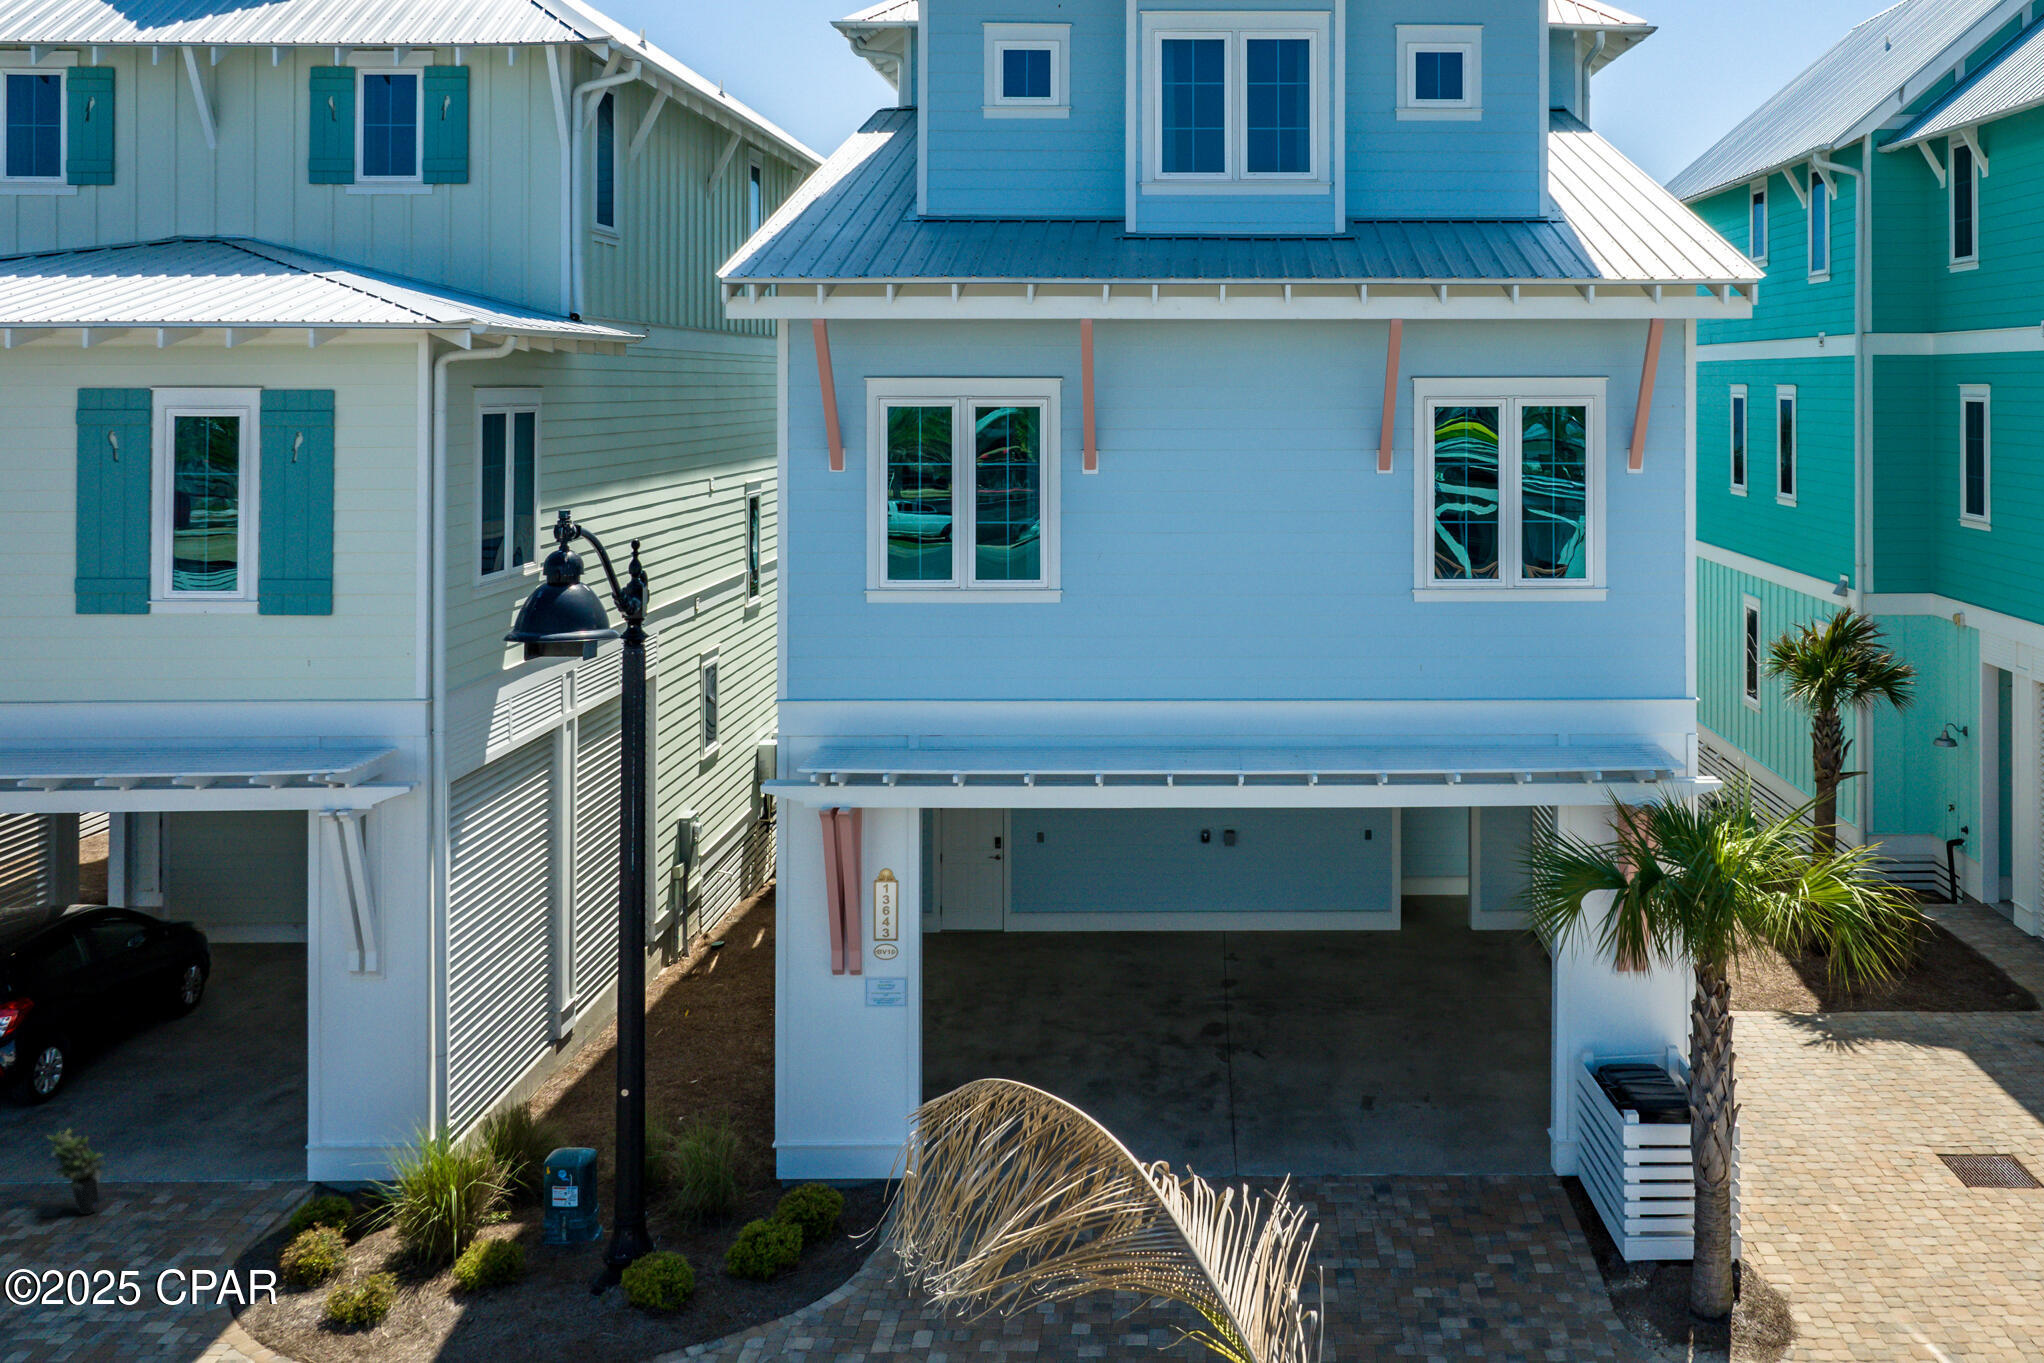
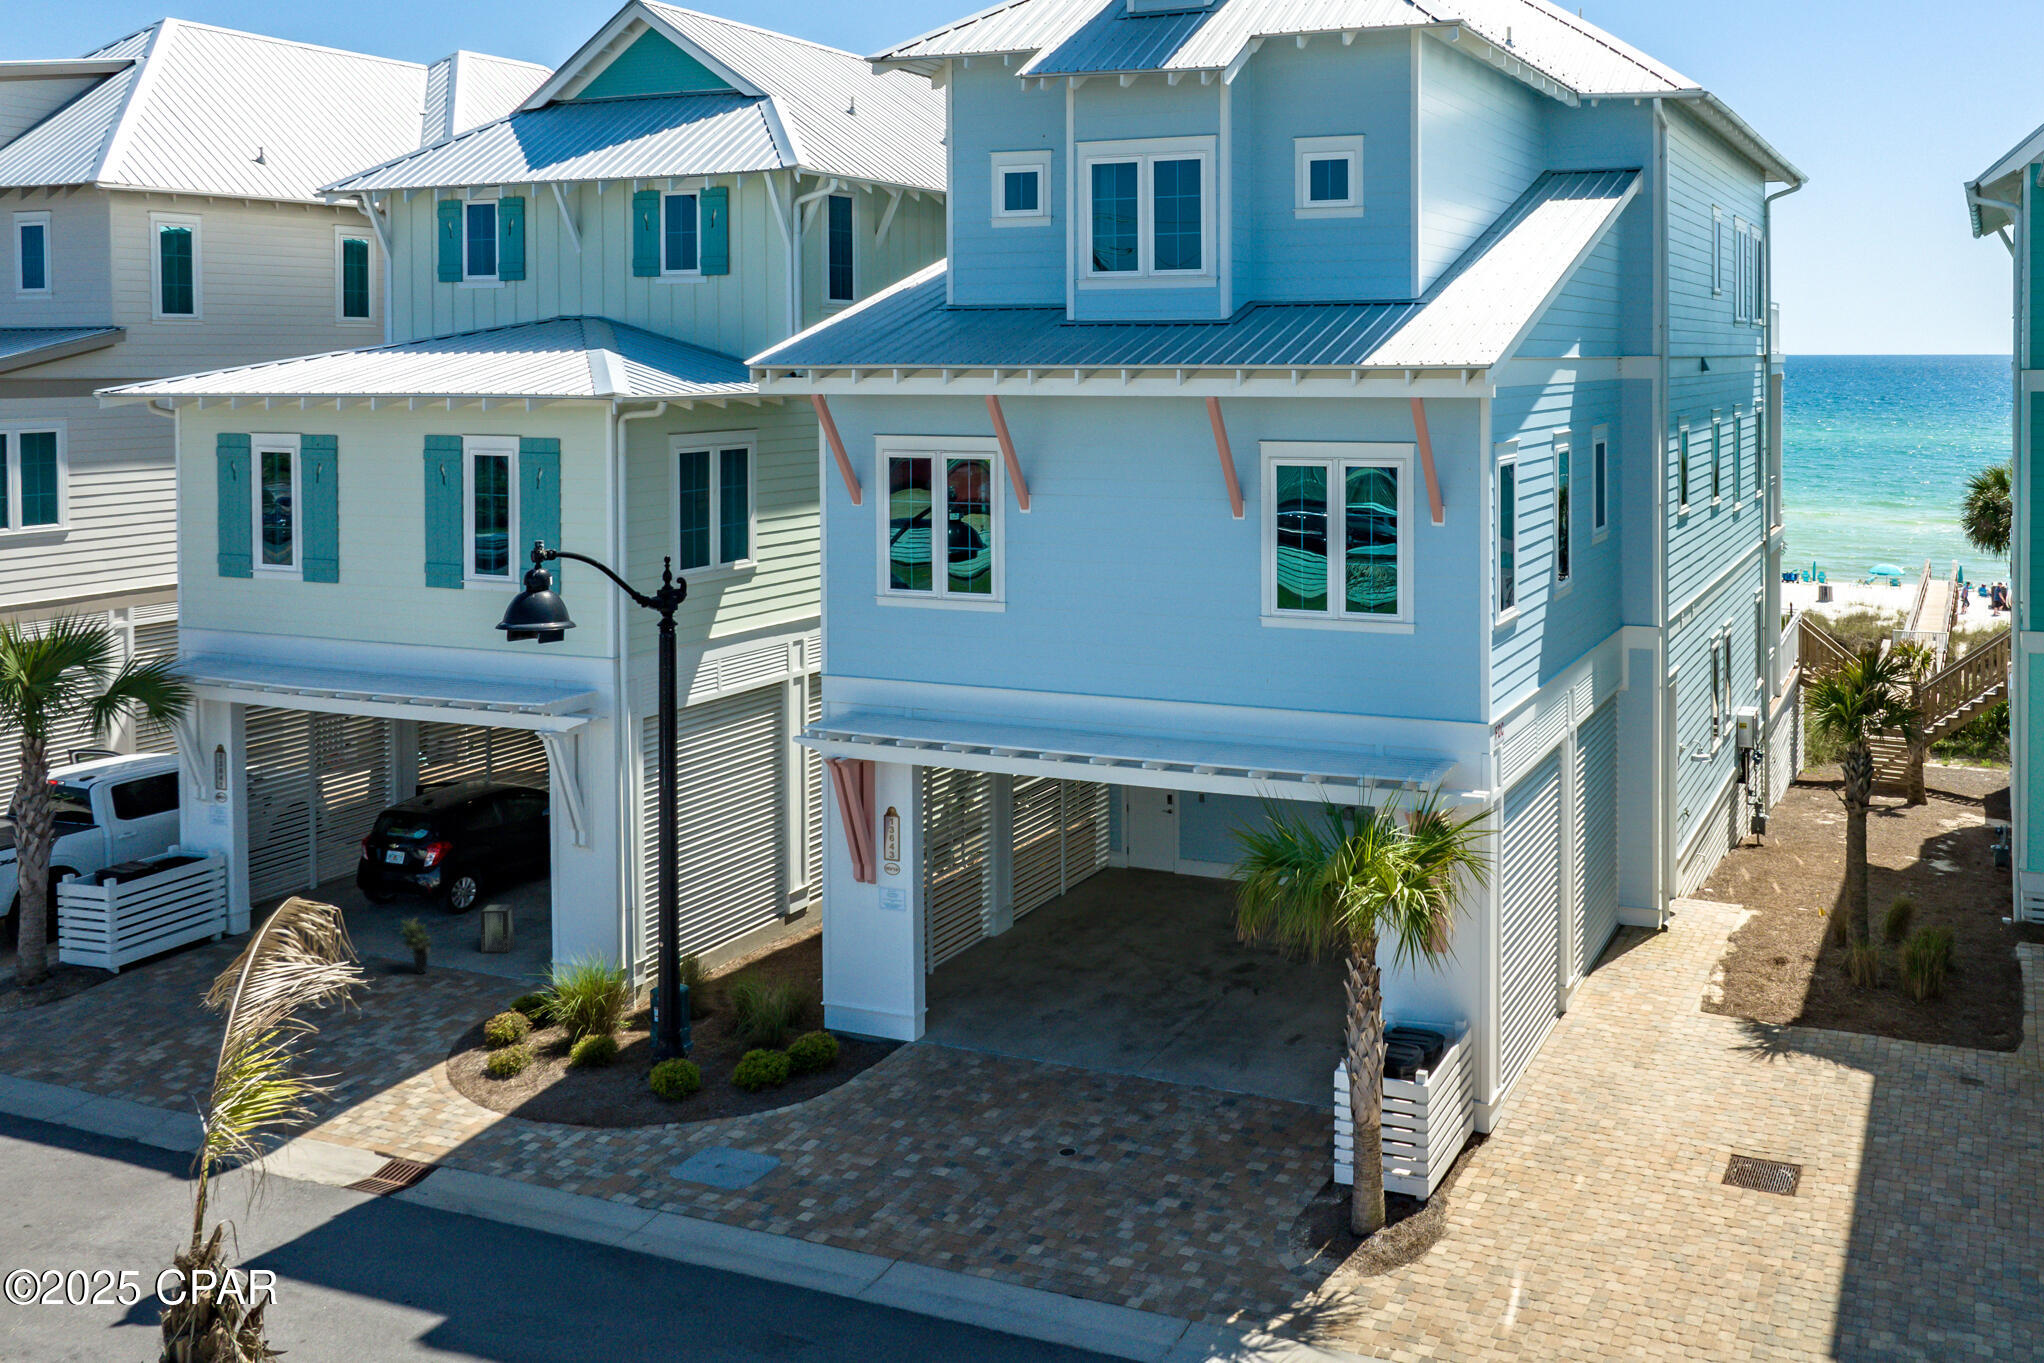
storage box: none [158,1085,205,1166] -> present [481,904,514,953]

